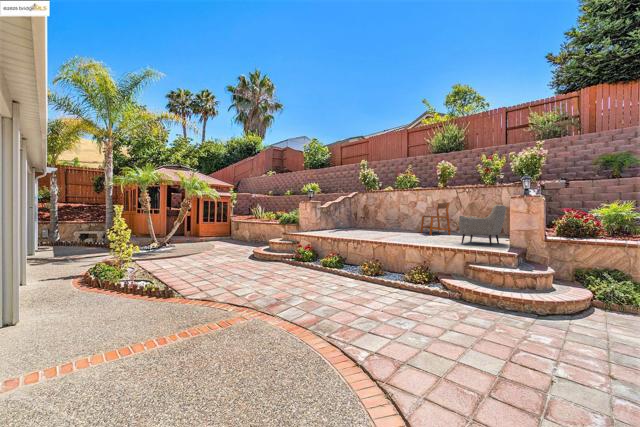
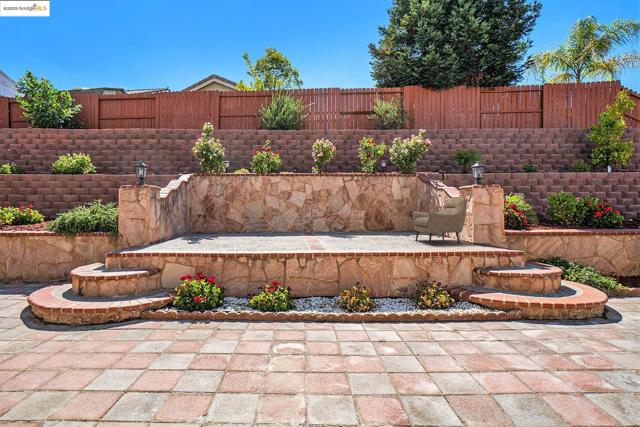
bench: present [421,202,451,235] -> none [302,193,349,235]

